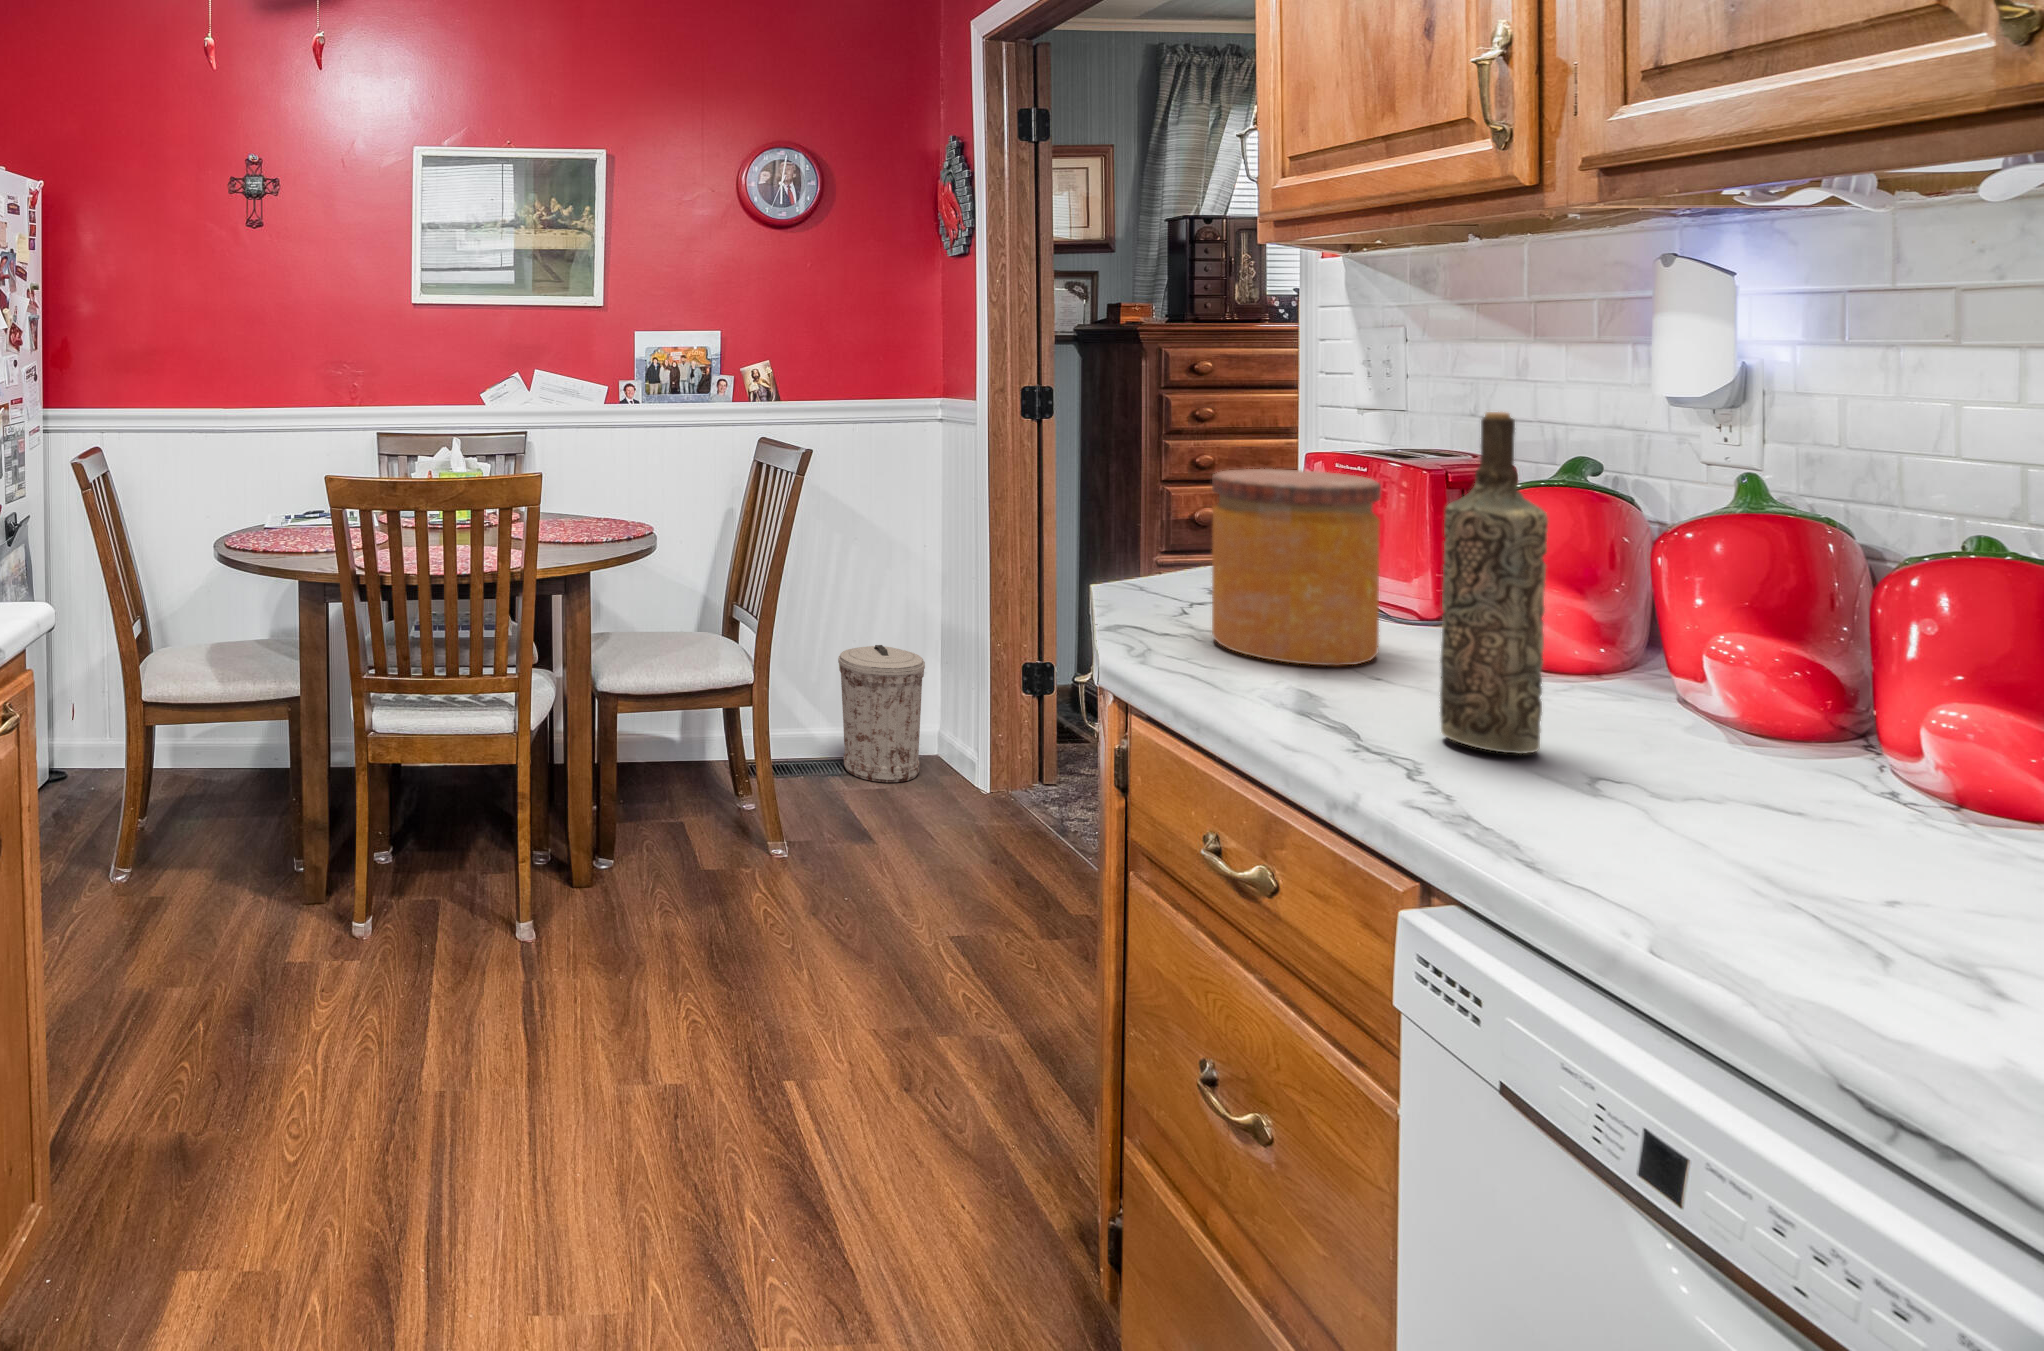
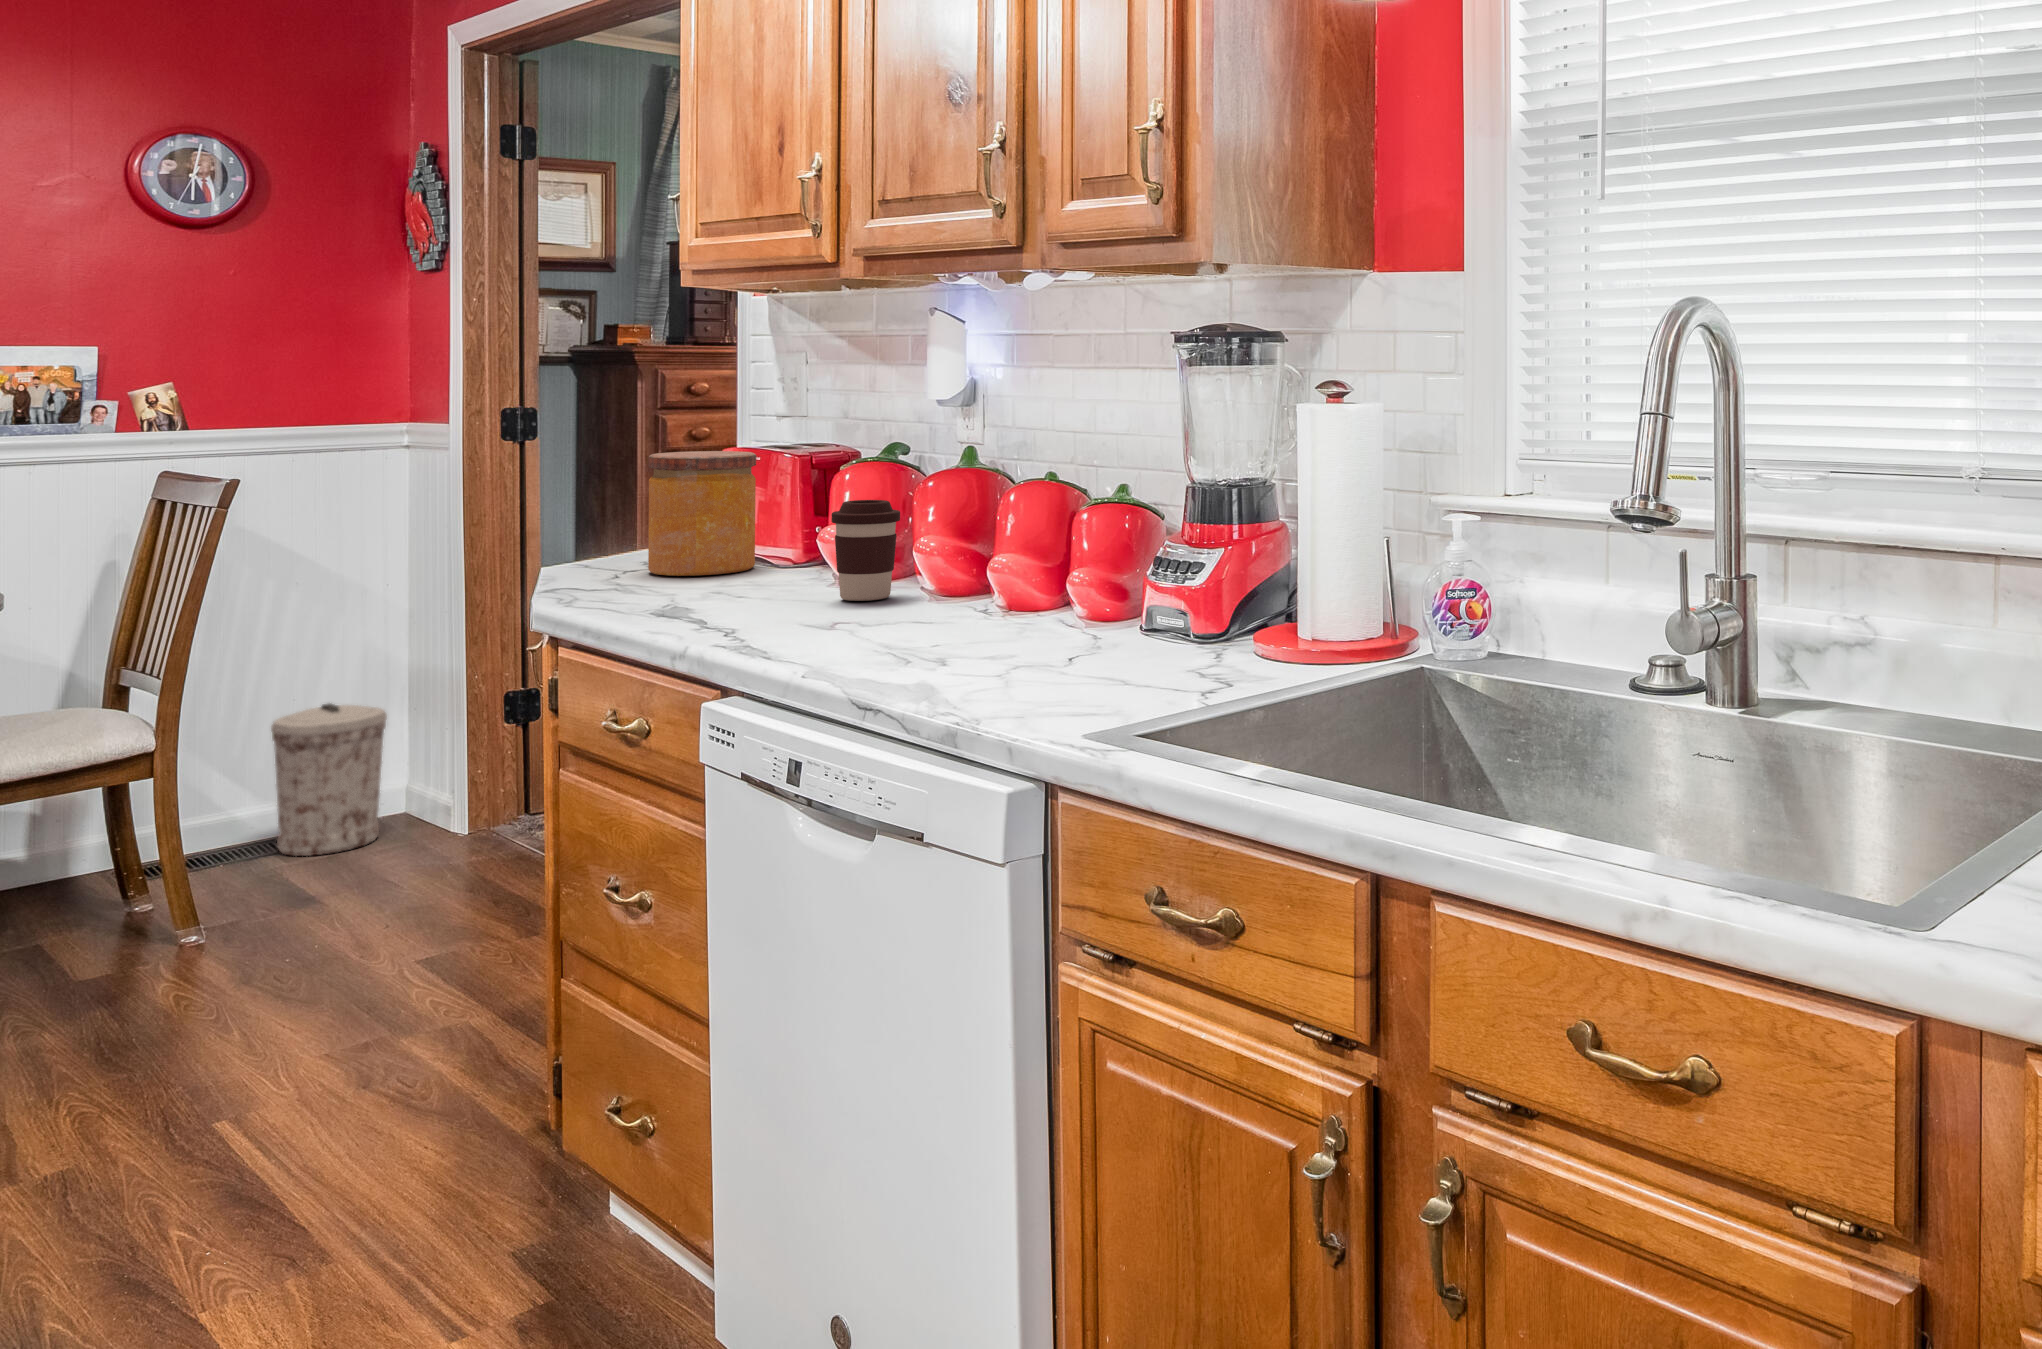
bottle: present [1440,412,1548,754] -> none [765,403,818,592]
coffee cup: none [1608,611,1785,829] -> present [831,500,900,601]

